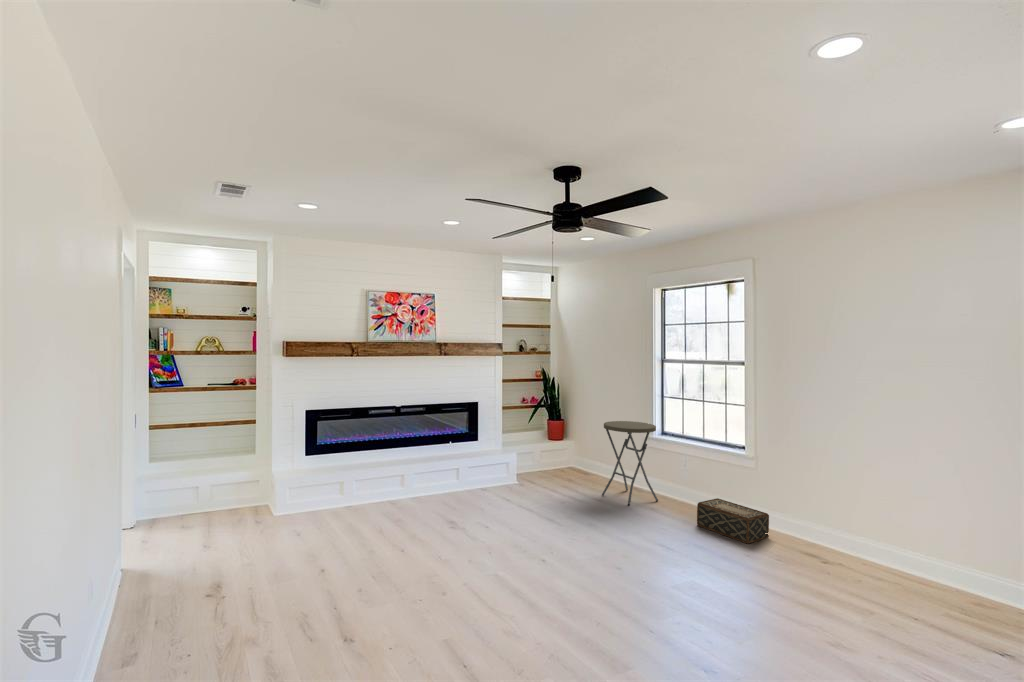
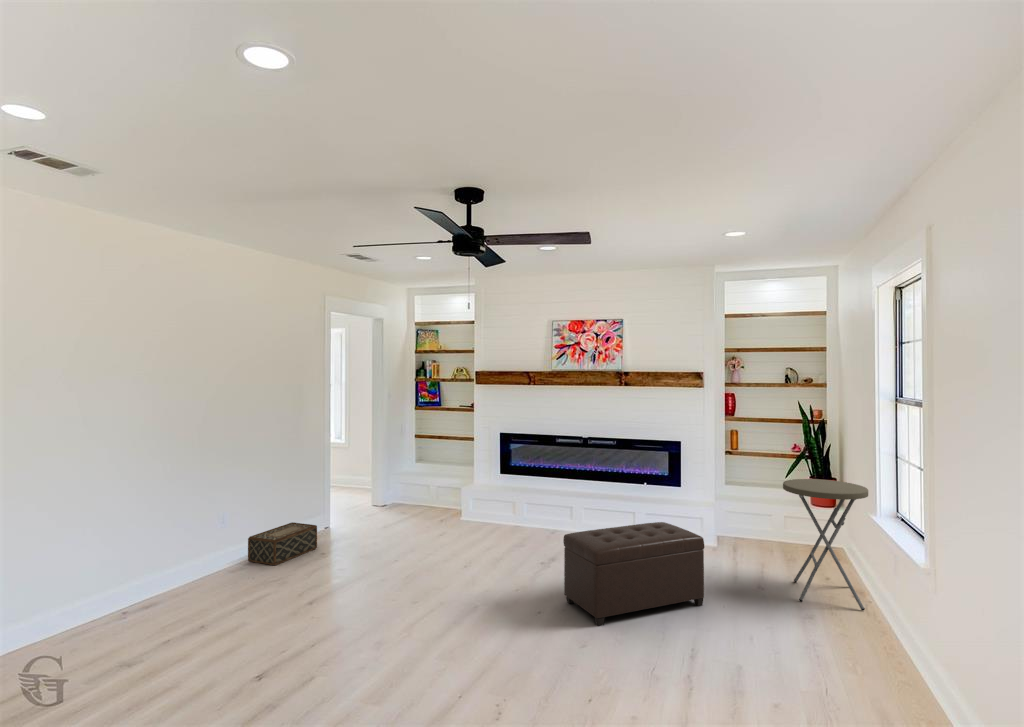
ottoman: none [535,469,603,561] -> present [563,522,704,626]
woven basket: present [697,498,769,543] -> present [248,522,317,565]

